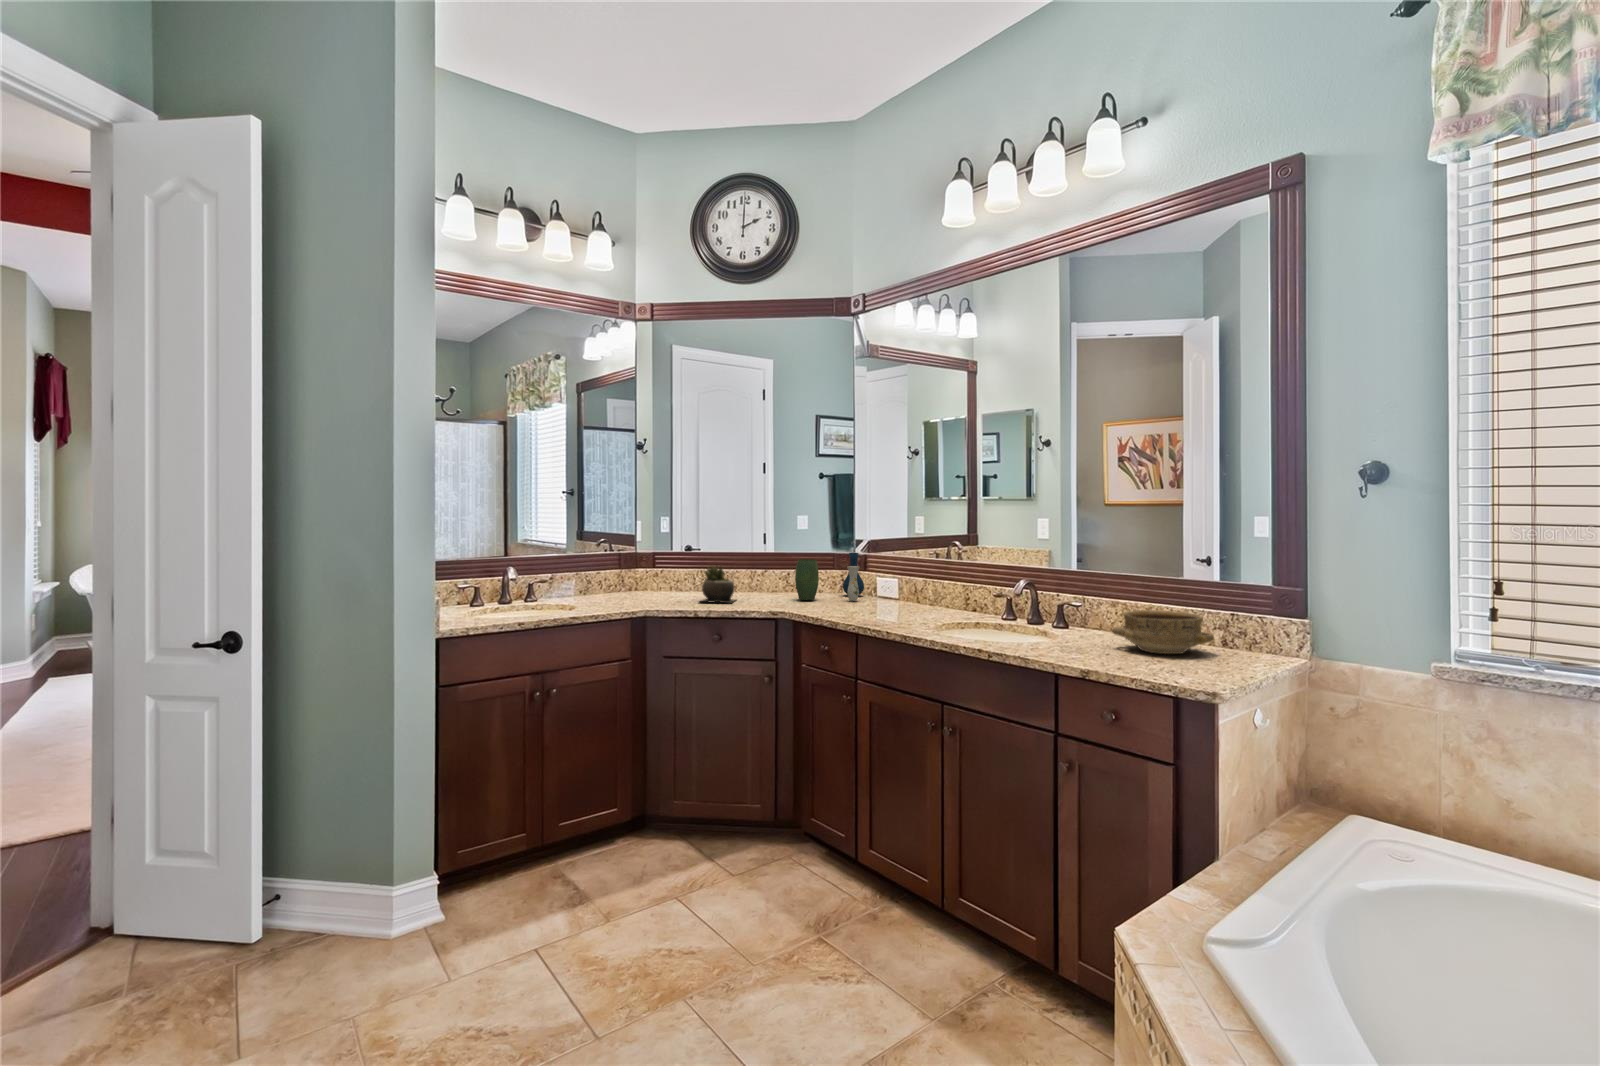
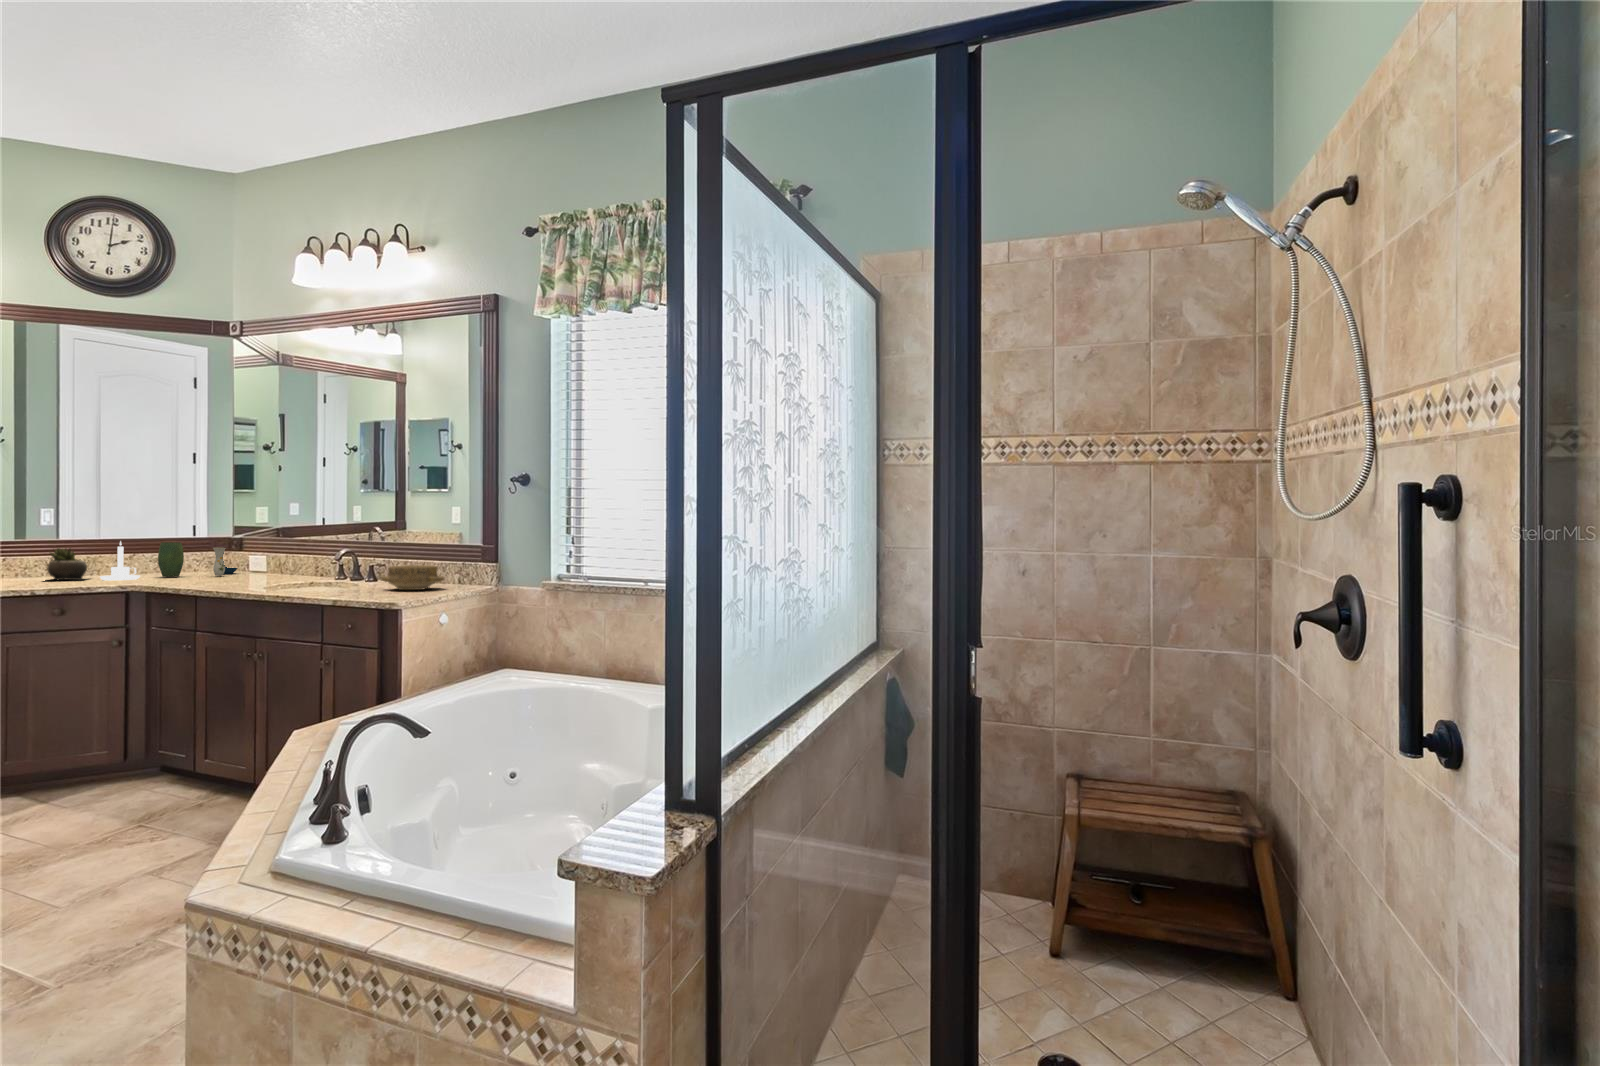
candle holder: none [749,559,784,606] -> present [100,541,140,580]

